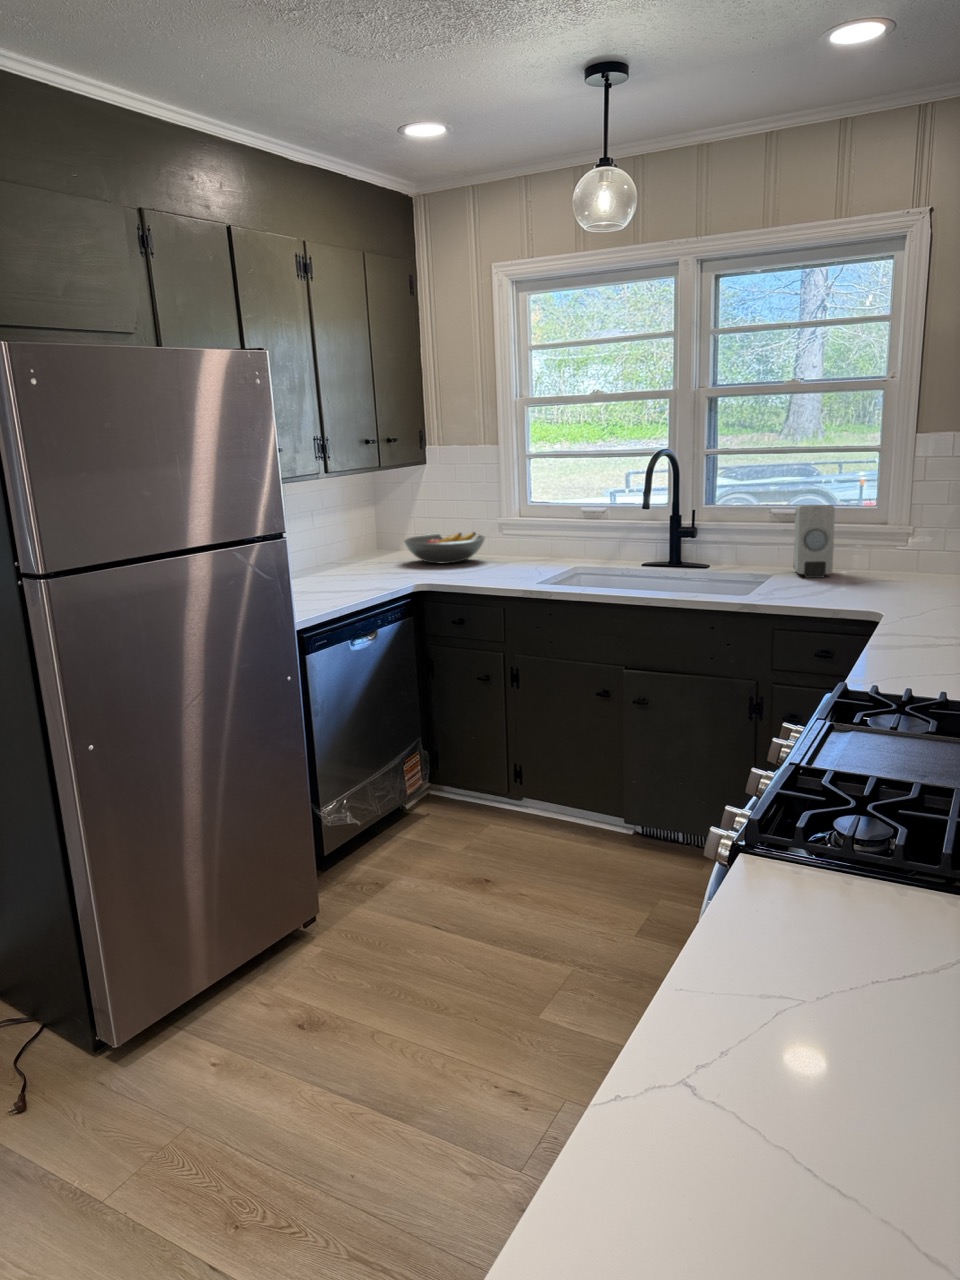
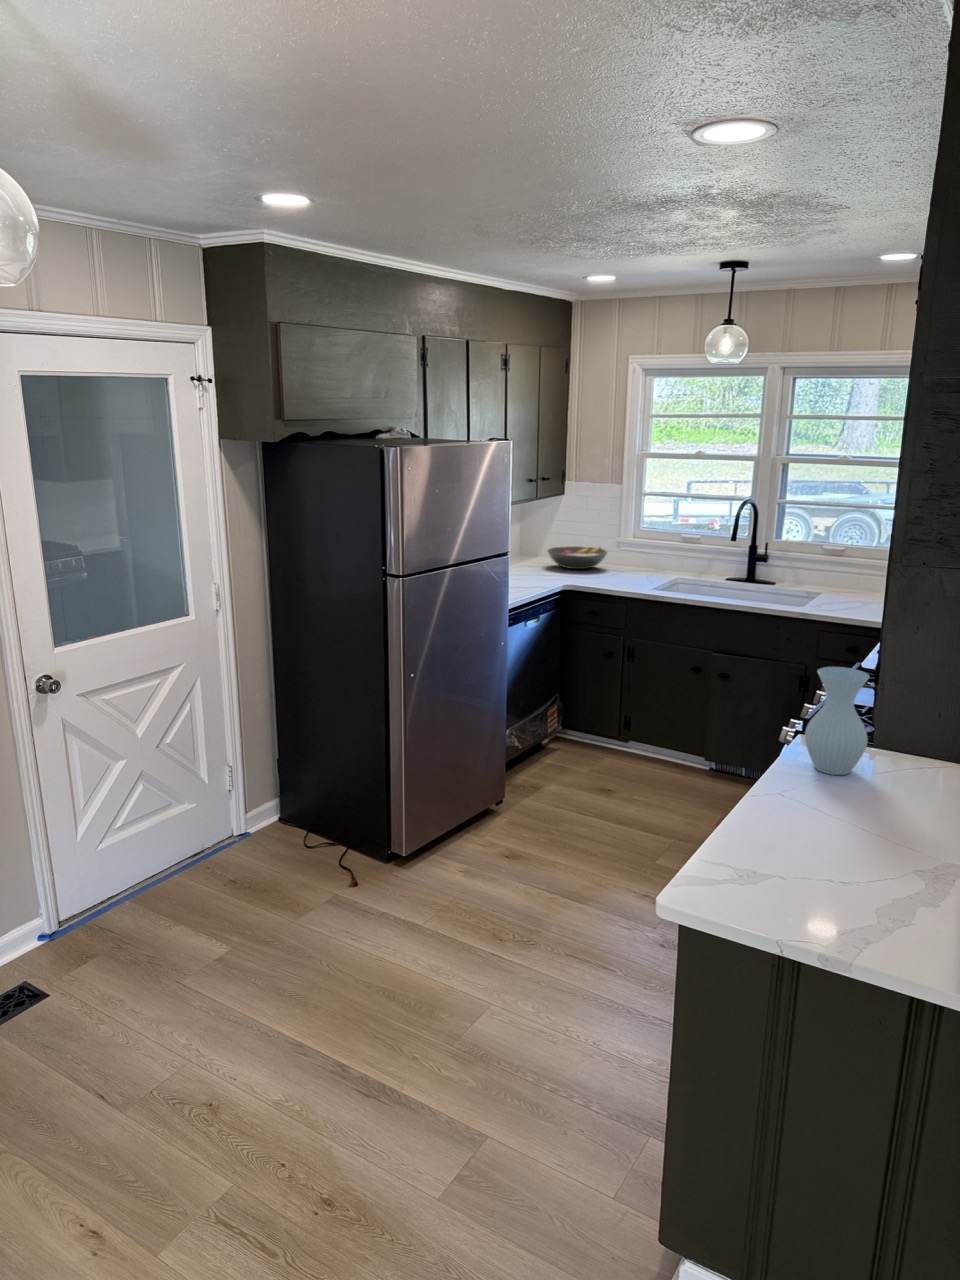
soap dispenser: present [793,505,835,578] -> none [836,545,868,598]
vase: none [744,721,905,1008] -> present [805,667,870,775]

